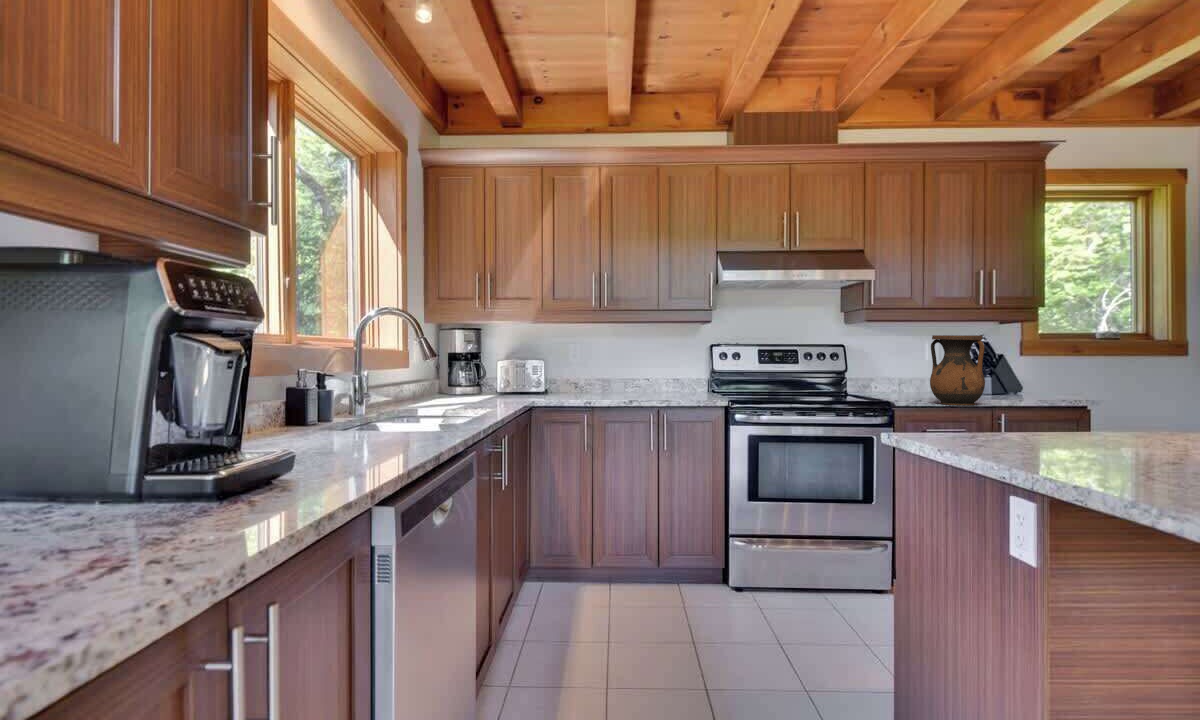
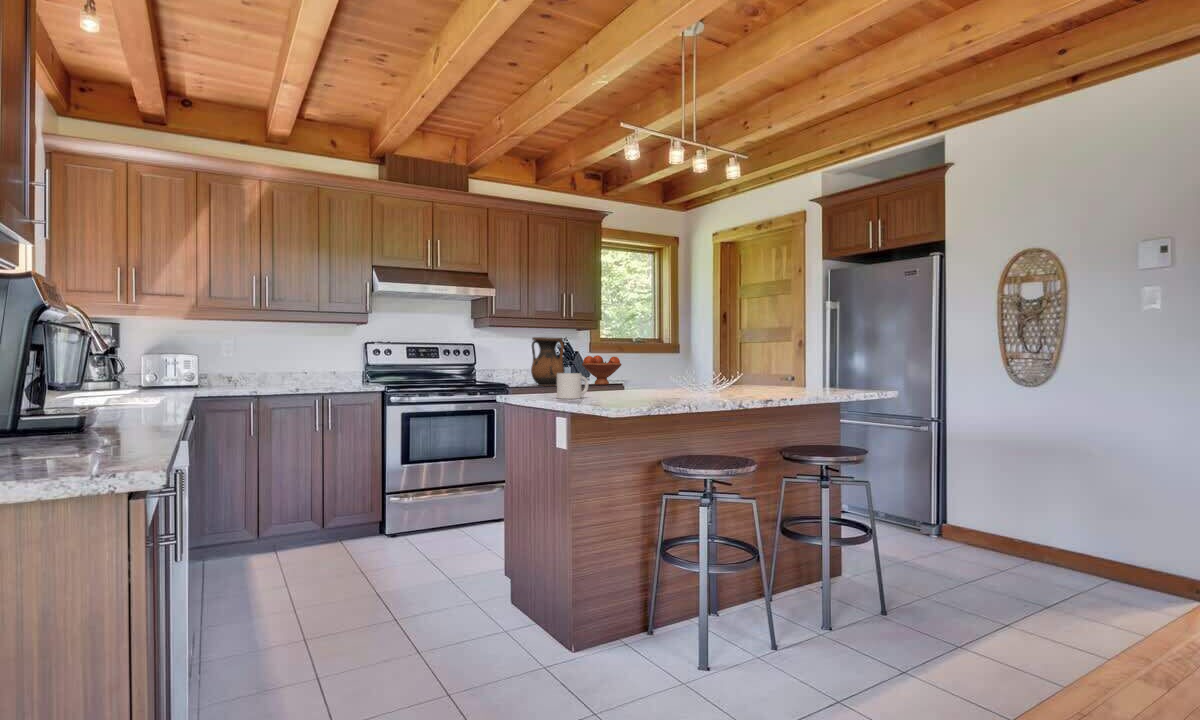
fruit bowl: none [1013,360,1088,406] -> present [582,355,622,385]
mug: none [1019,415,1090,468] -> present [557,373,588,399]

